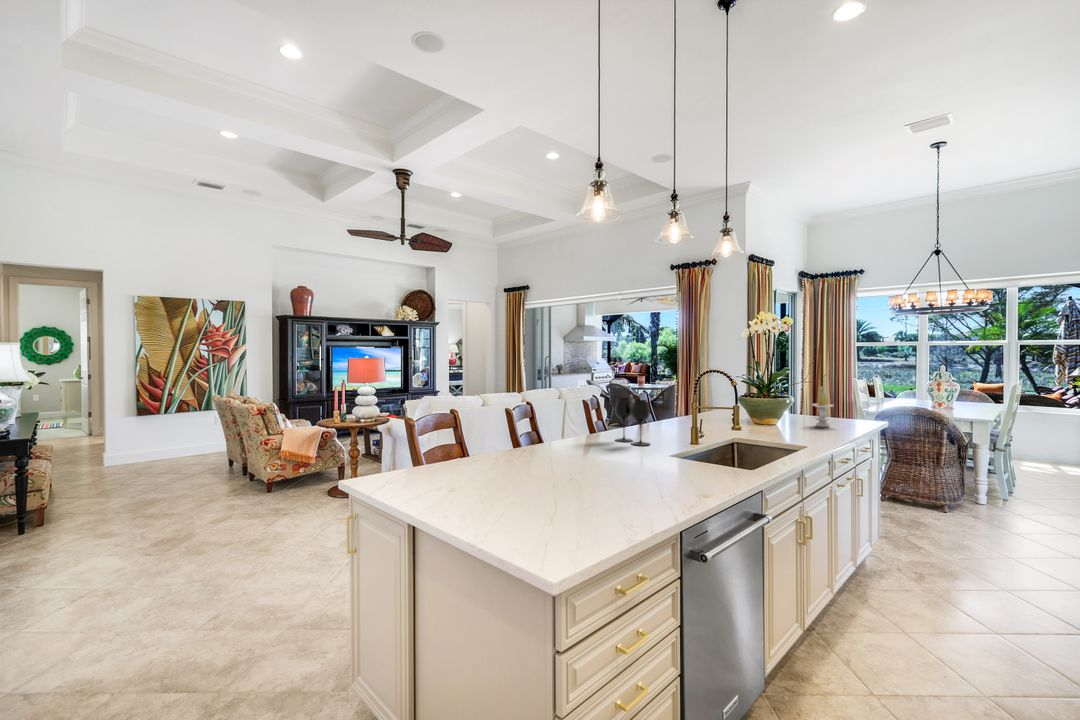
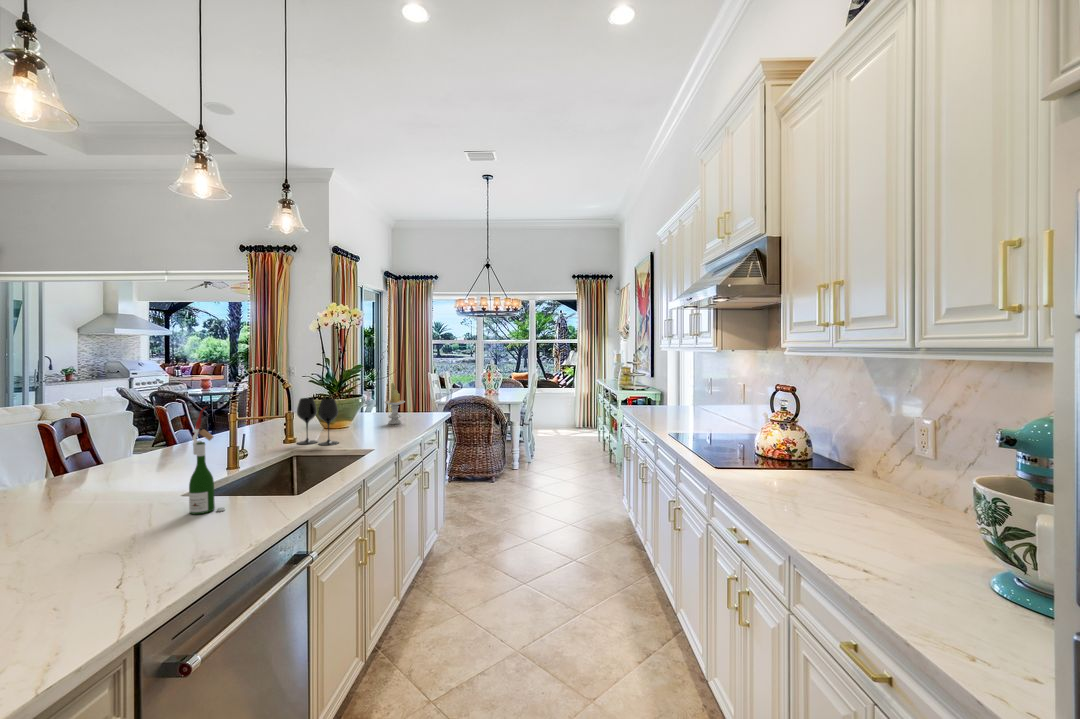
wine bottle: none [681,394,703,470] -> present [189,407,225,514]
wine glass: present [615,398,650,446] -> present [297,398,339,445]

